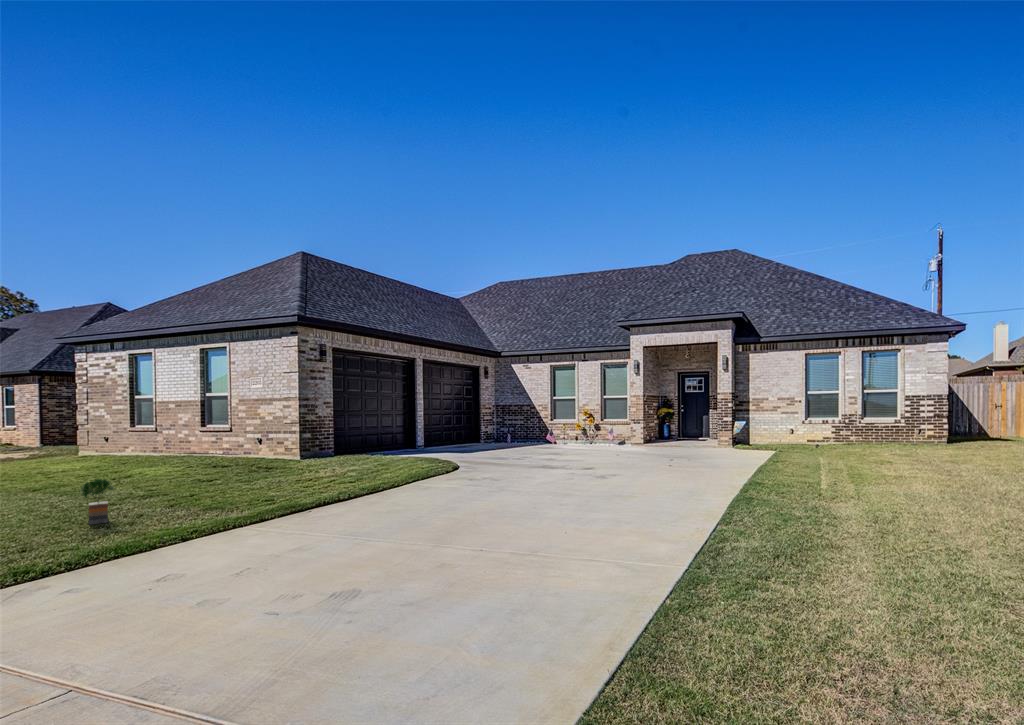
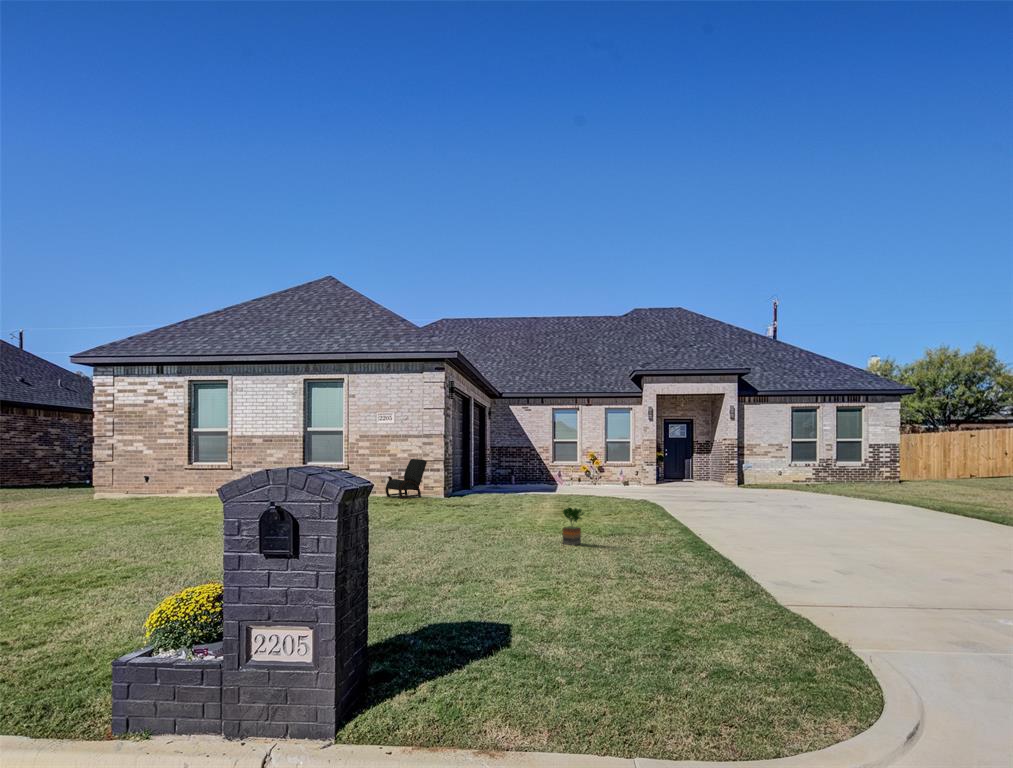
lounge chair: none [245,421,283,461] -> present [386,459,427,499]

